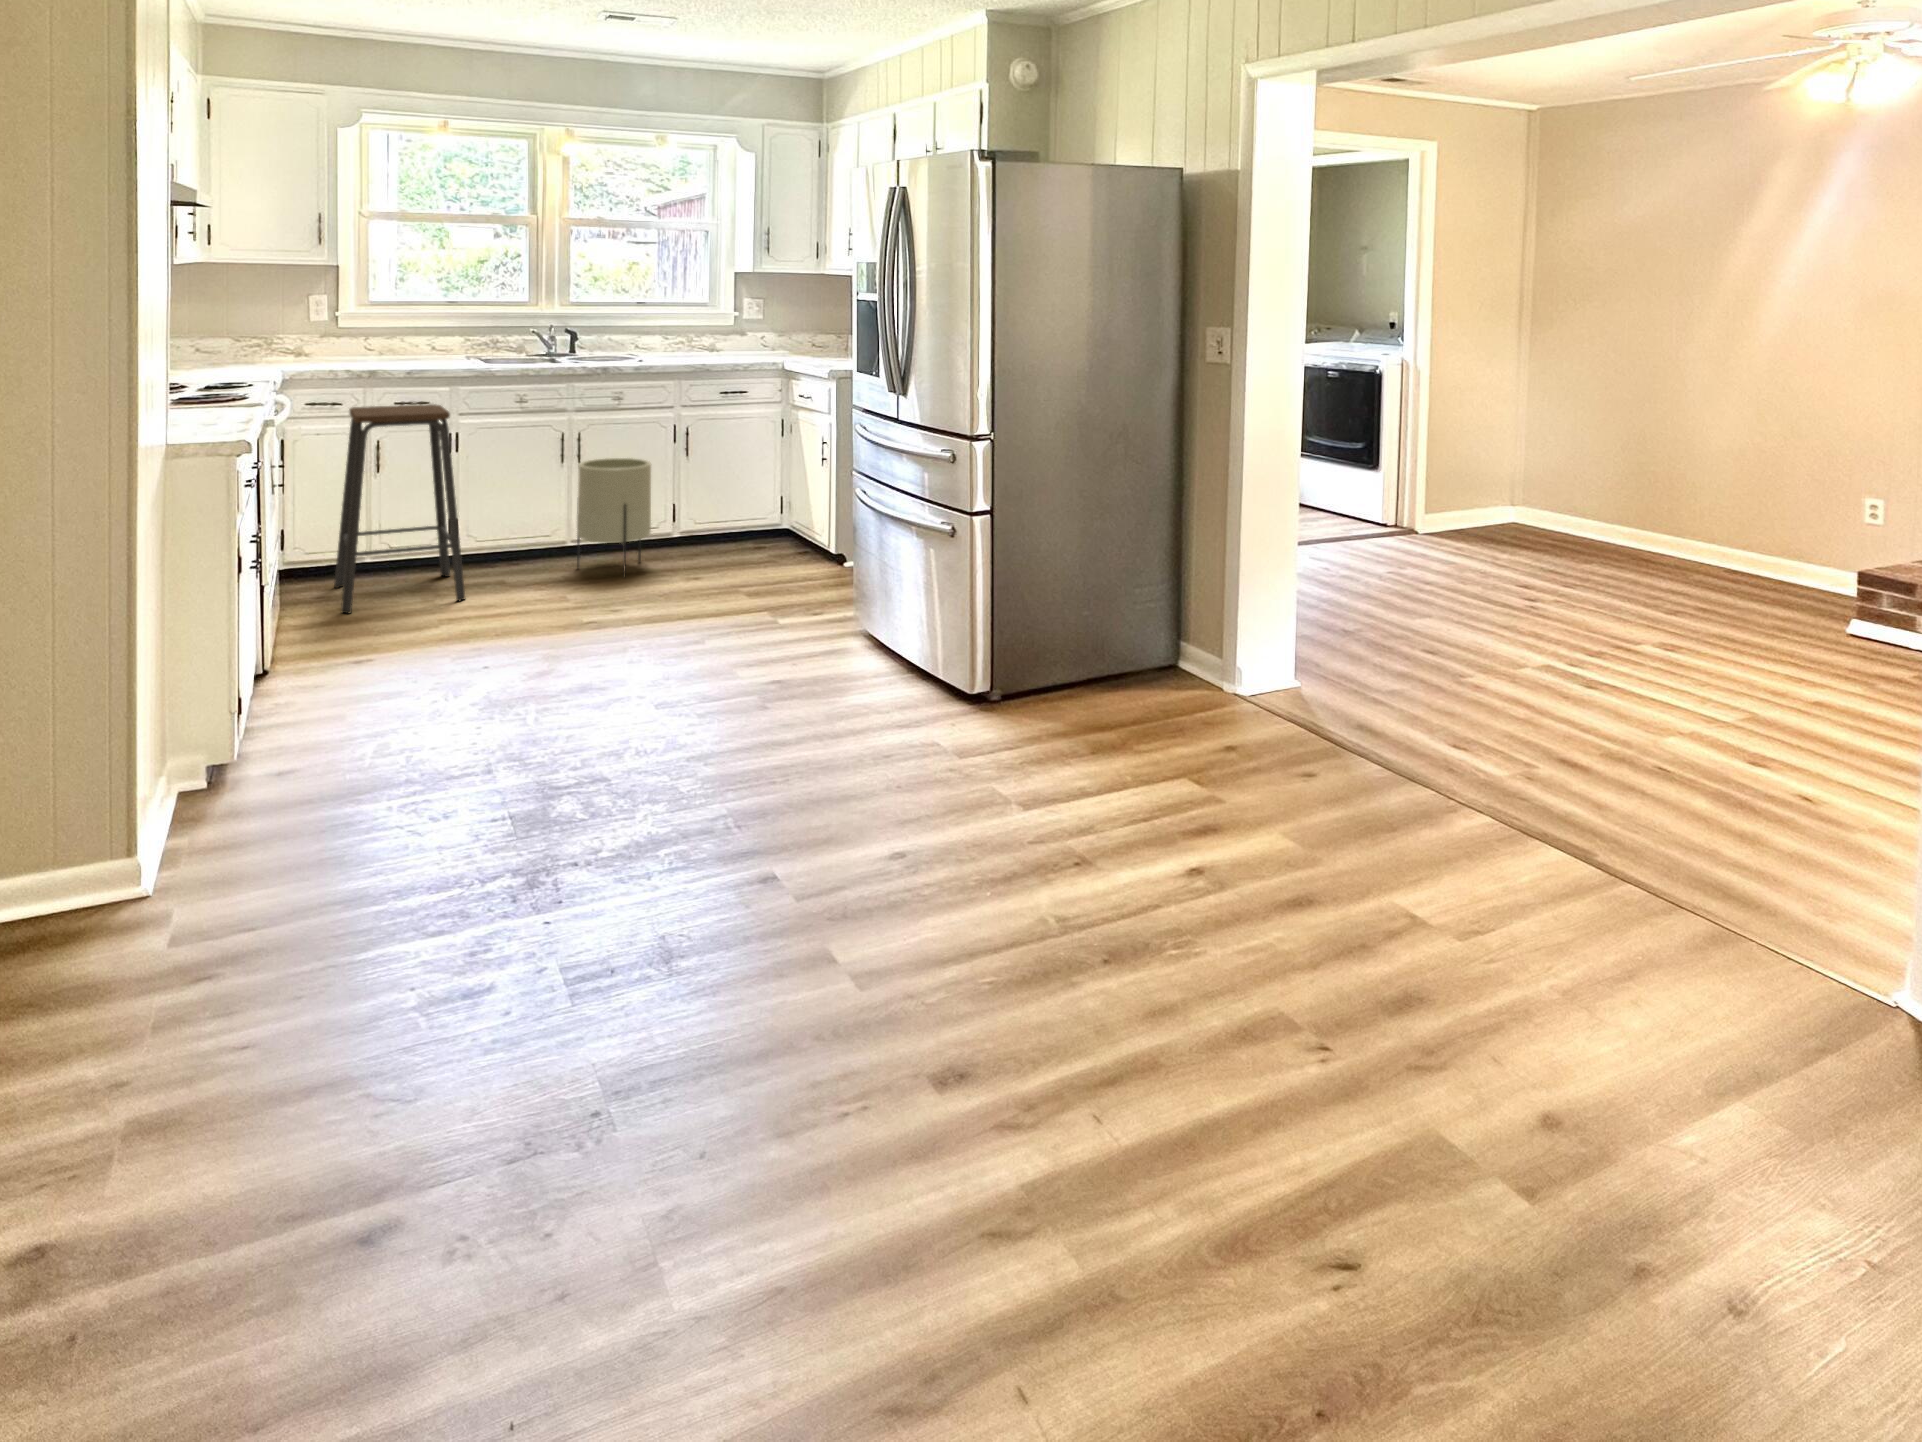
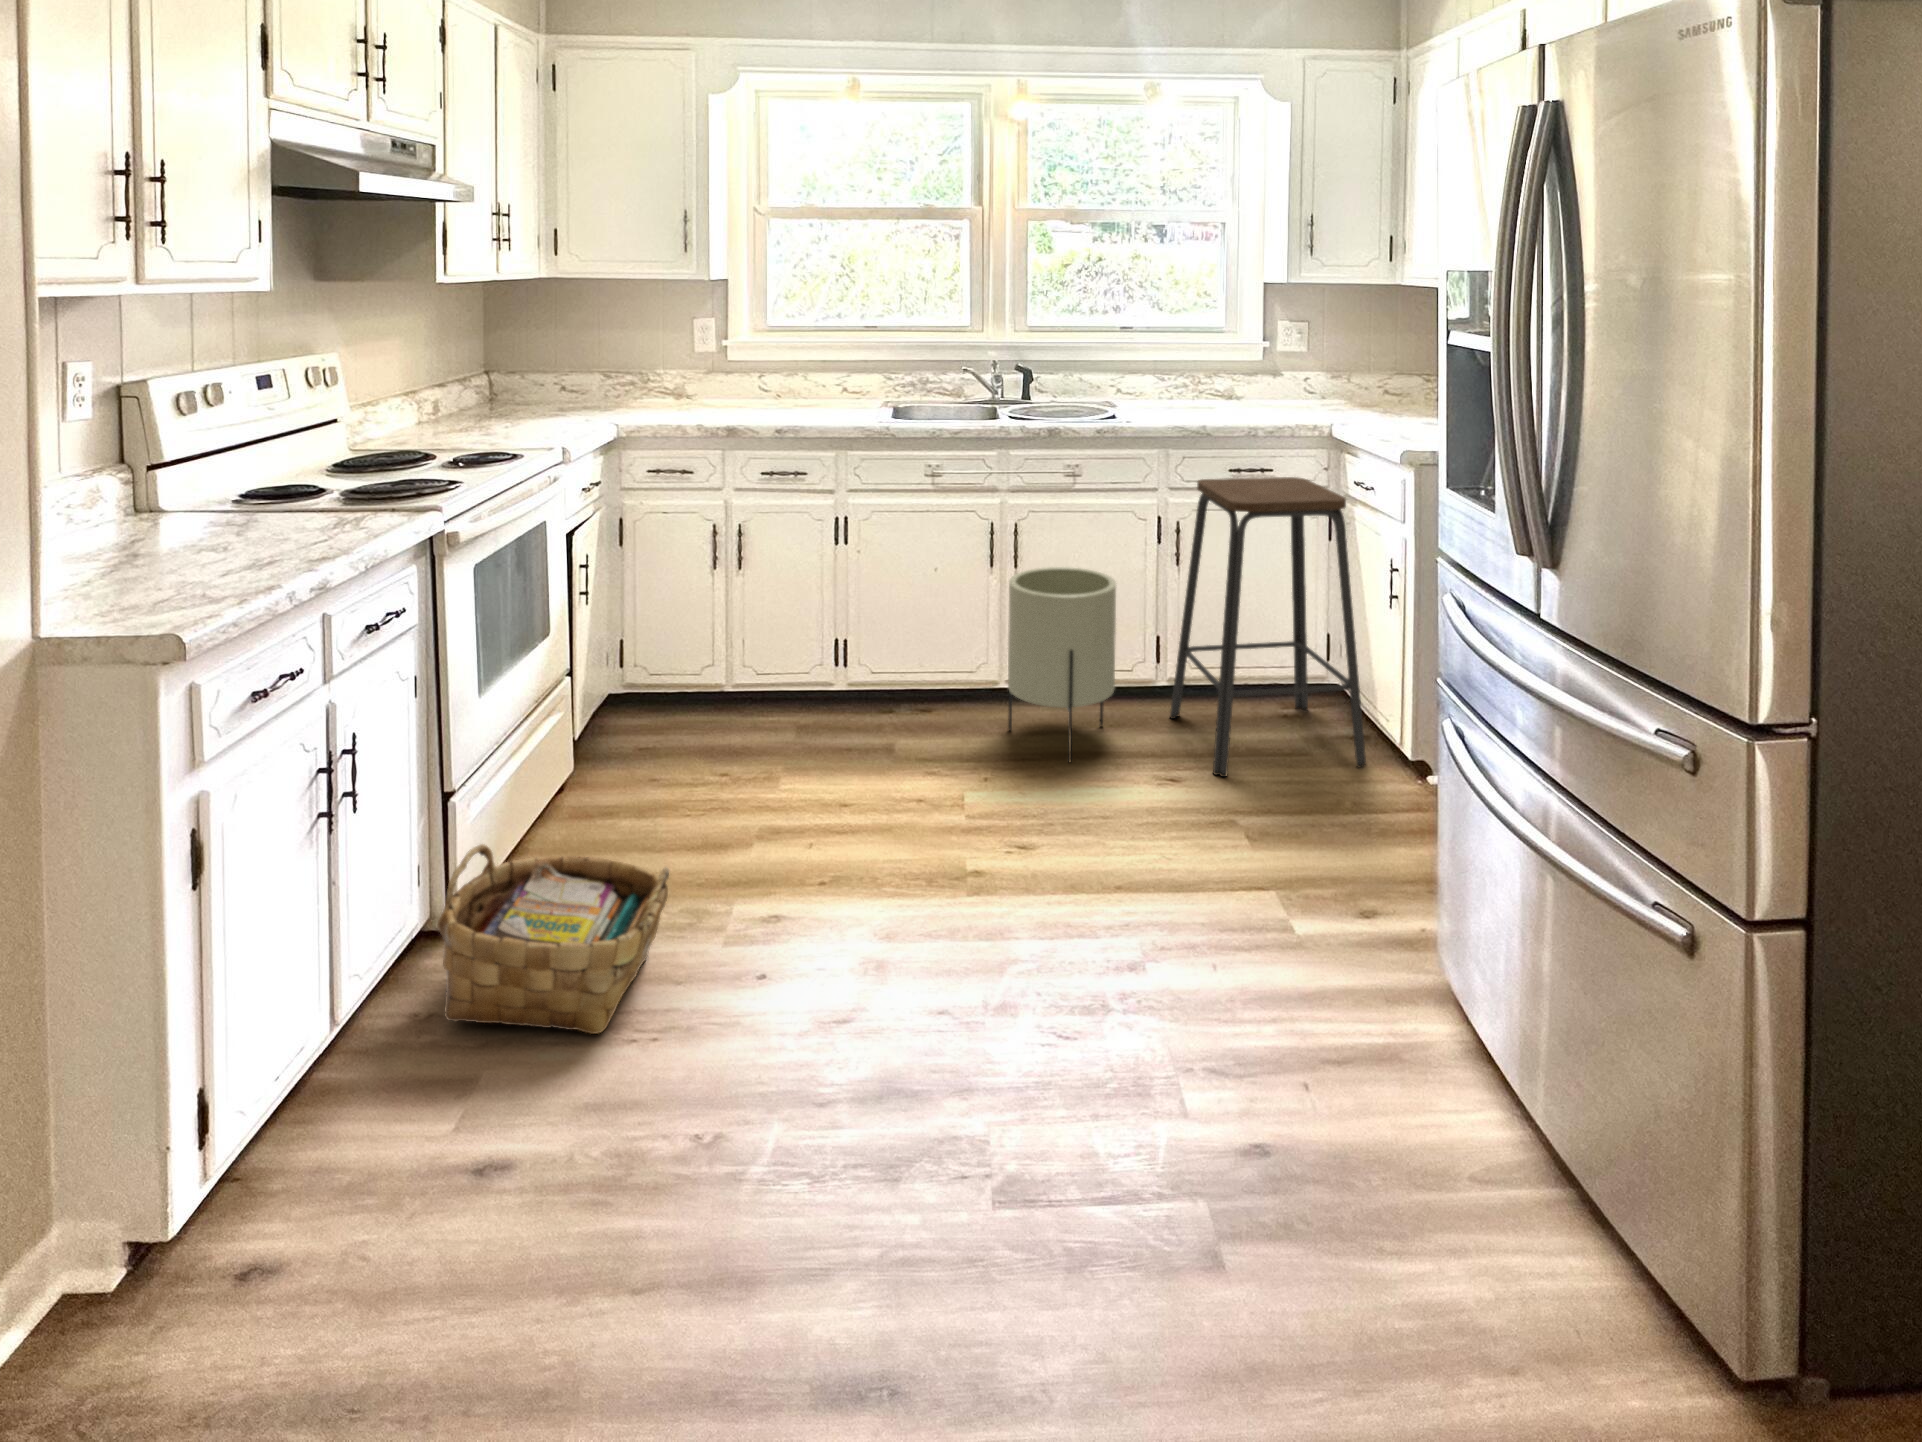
bar stool: present [334,404,465,614] -> present [1170,477,1366,777]
woven basket: none [274,601,416,697] -> present [437,844,669,1034]

